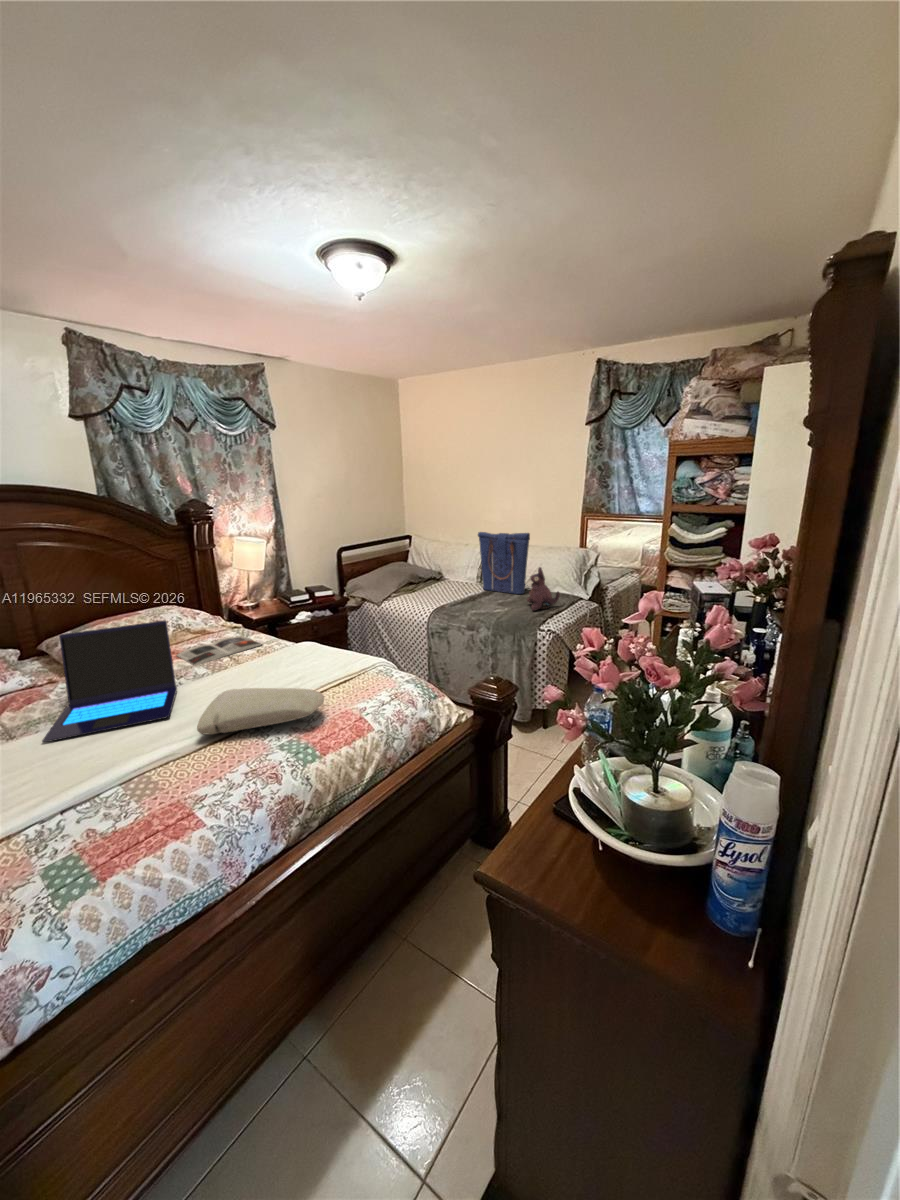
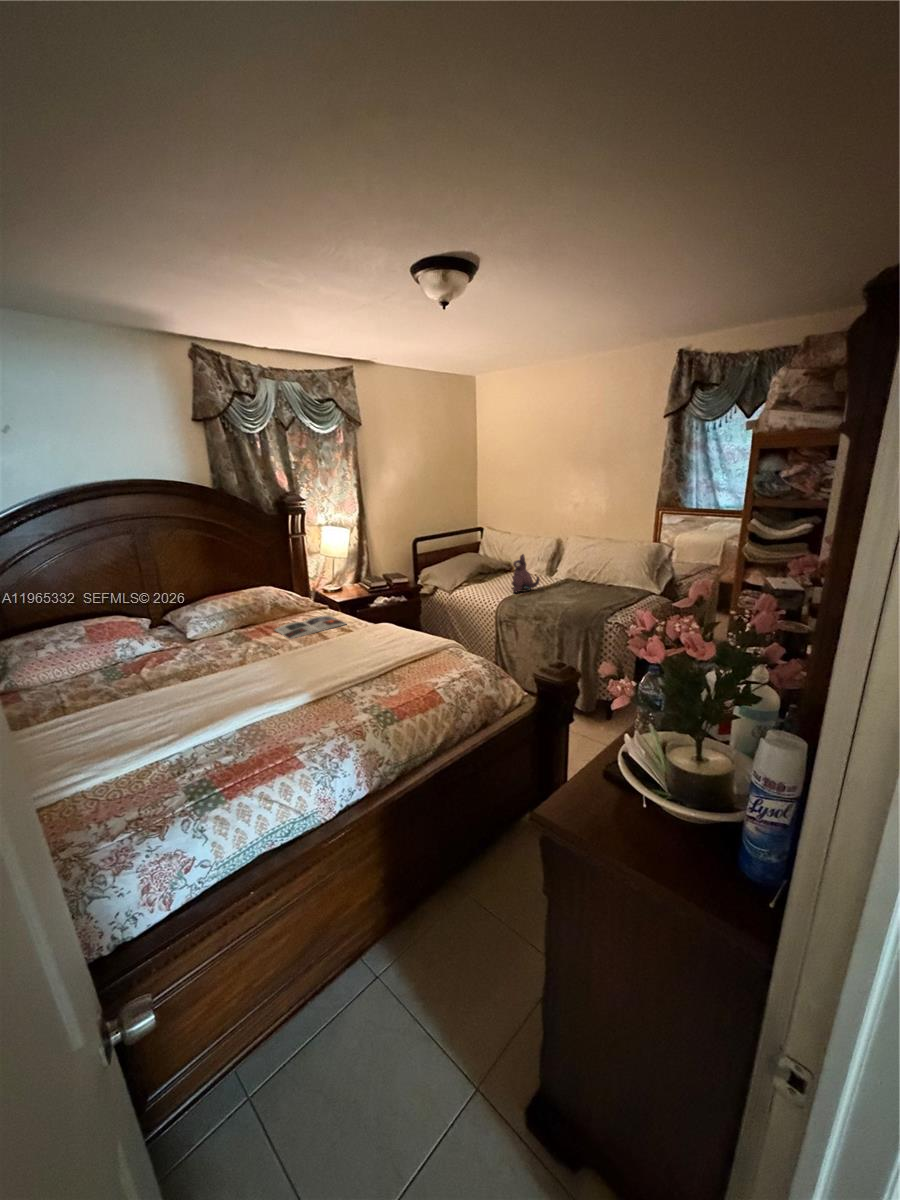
tote bag: present [478,532,530,594] -> none [549,525,602,587]
plush toy: present [527,567,560,611] -> present [512,554,539,593]
laptop: present [42,620,177,742] -> none [174,598,277,694]
pillow: present [197,688,324,735] -> none [296,660,403,696]

